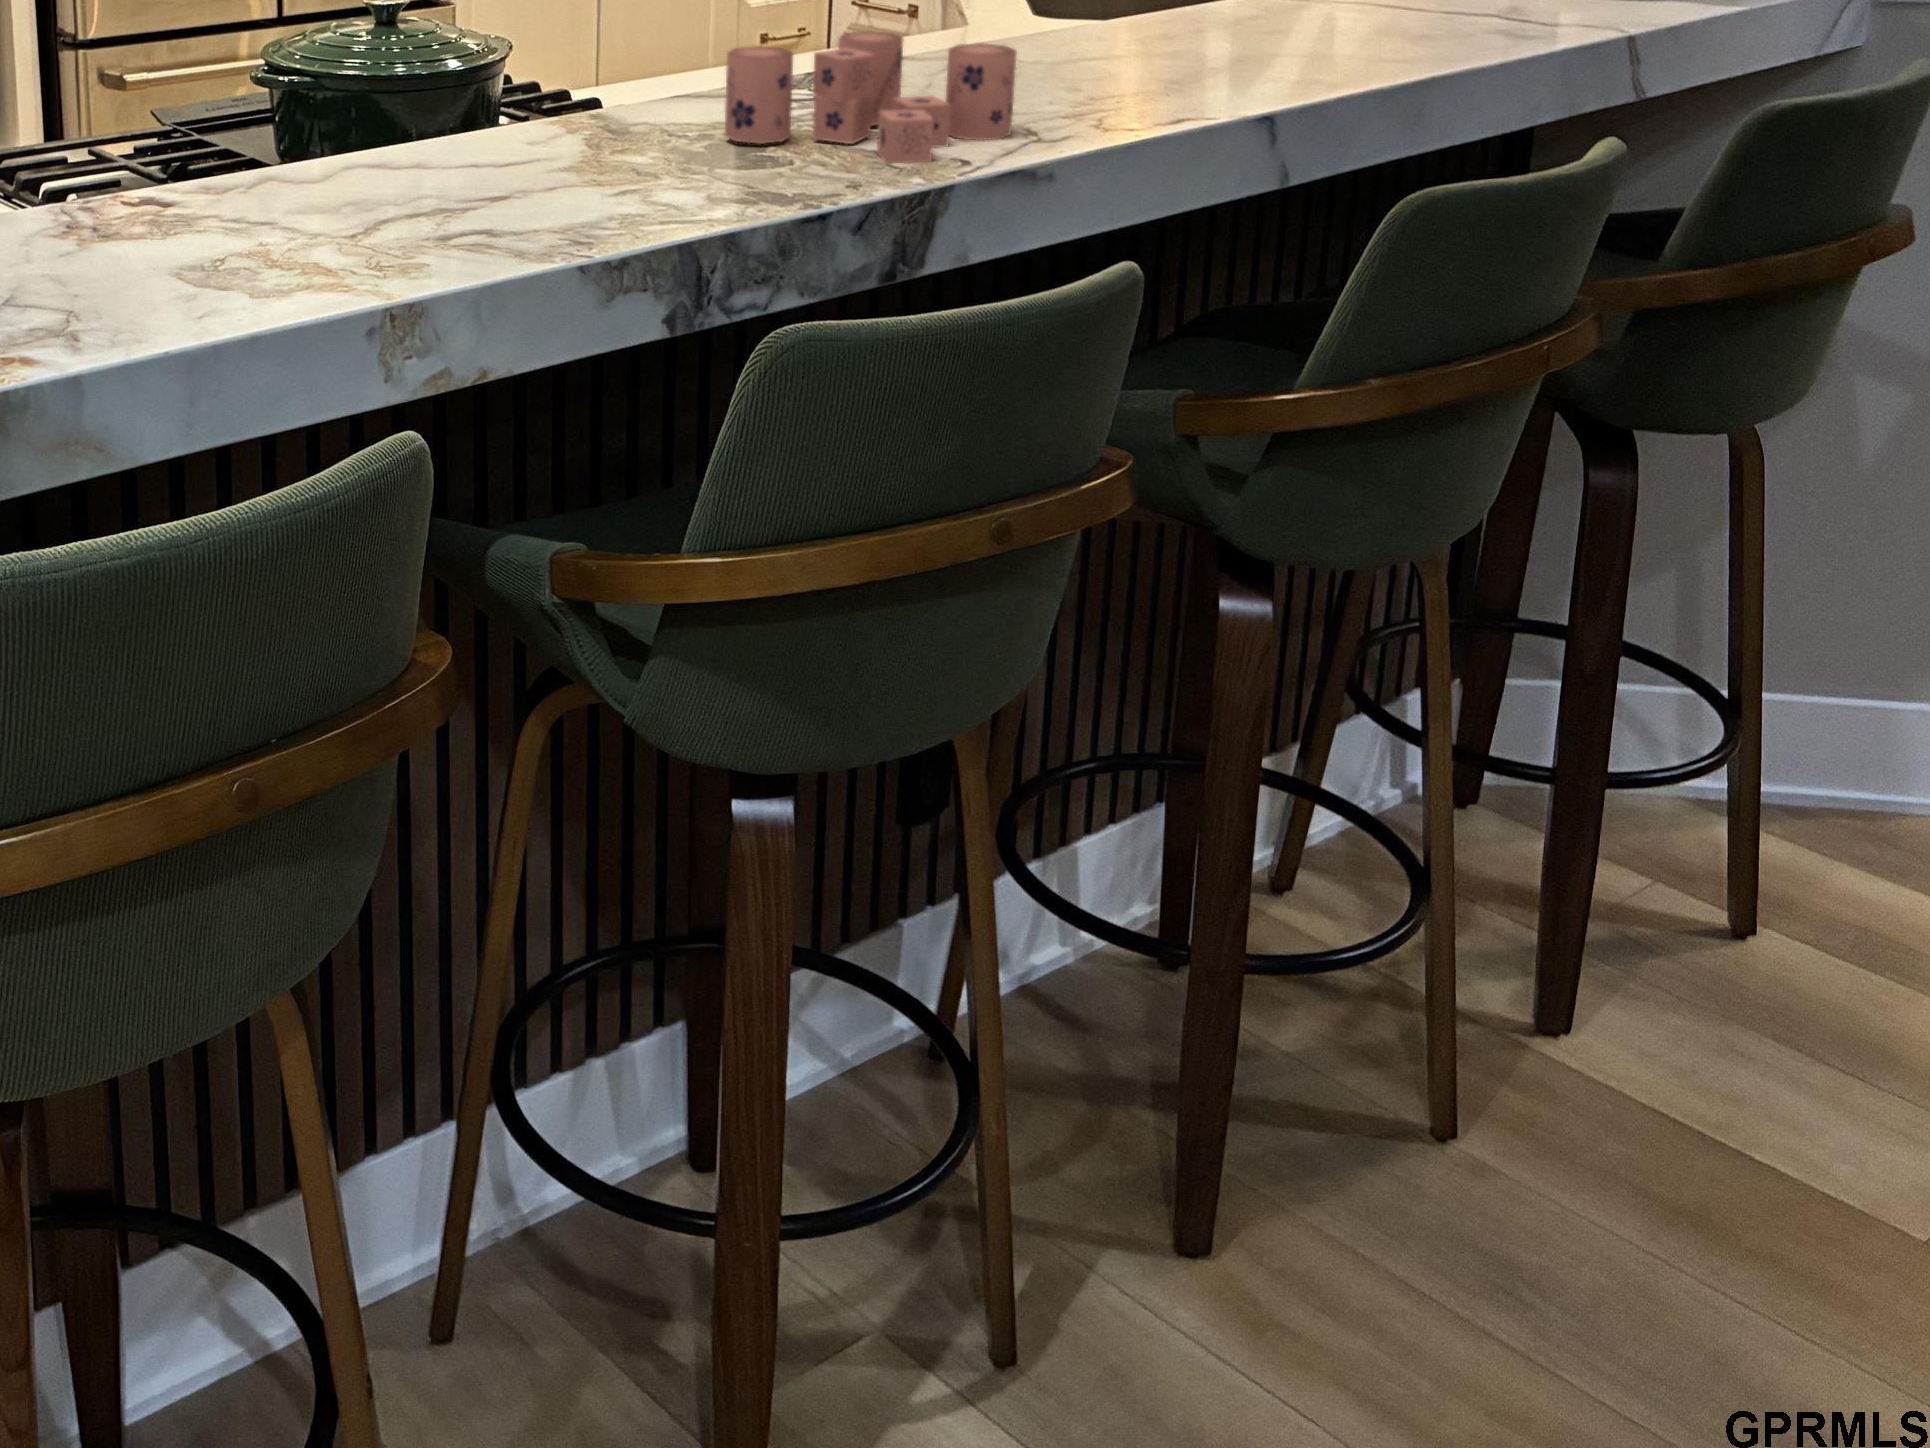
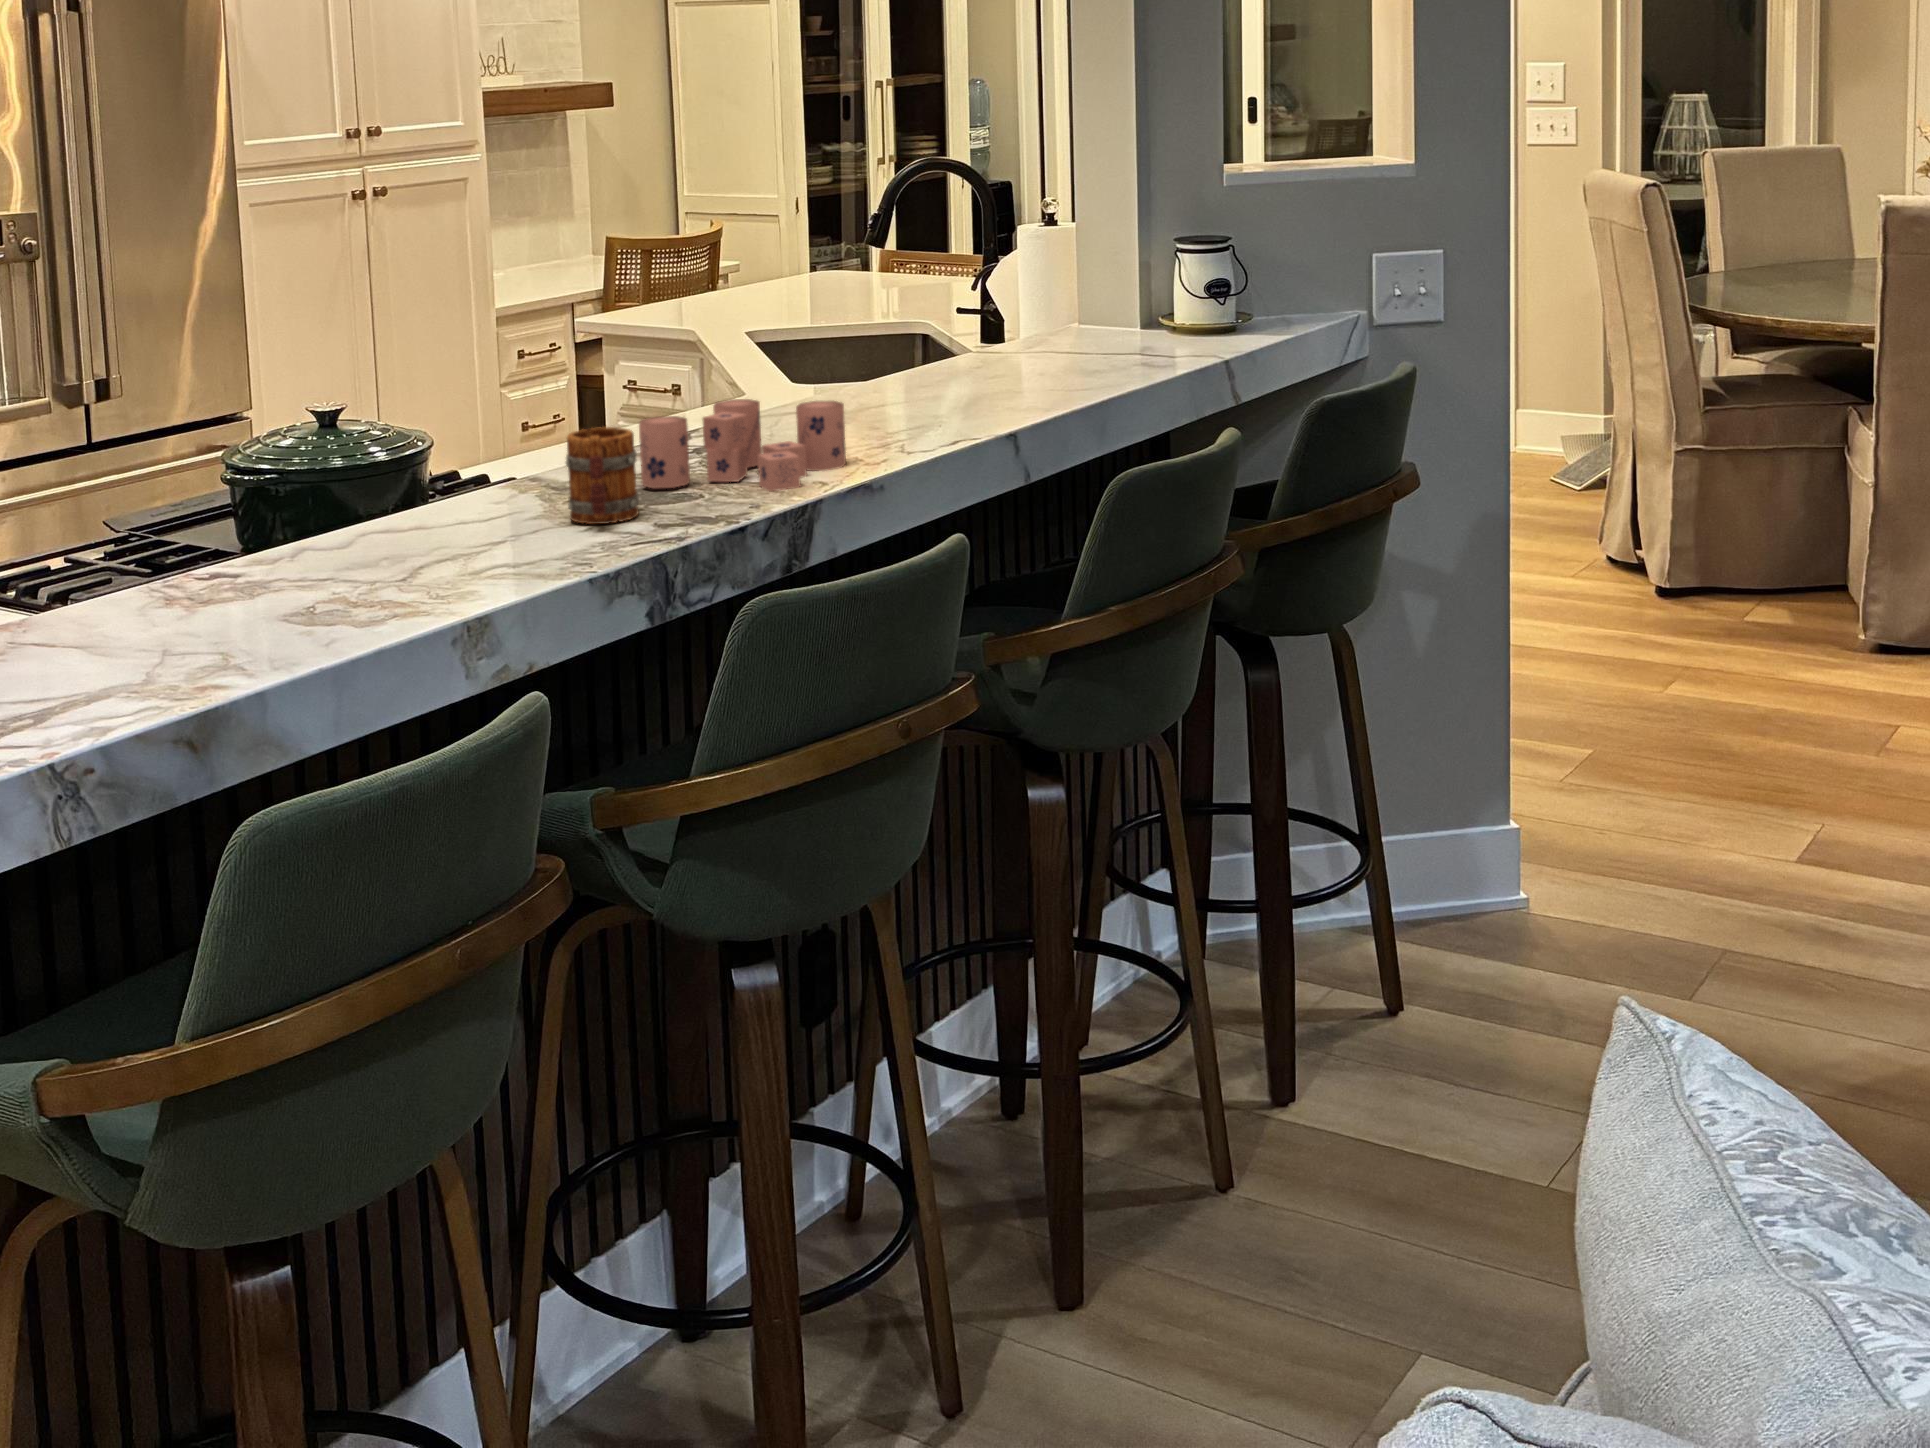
mug: none [603,56,703,185] -> present [566,427,639,524]

